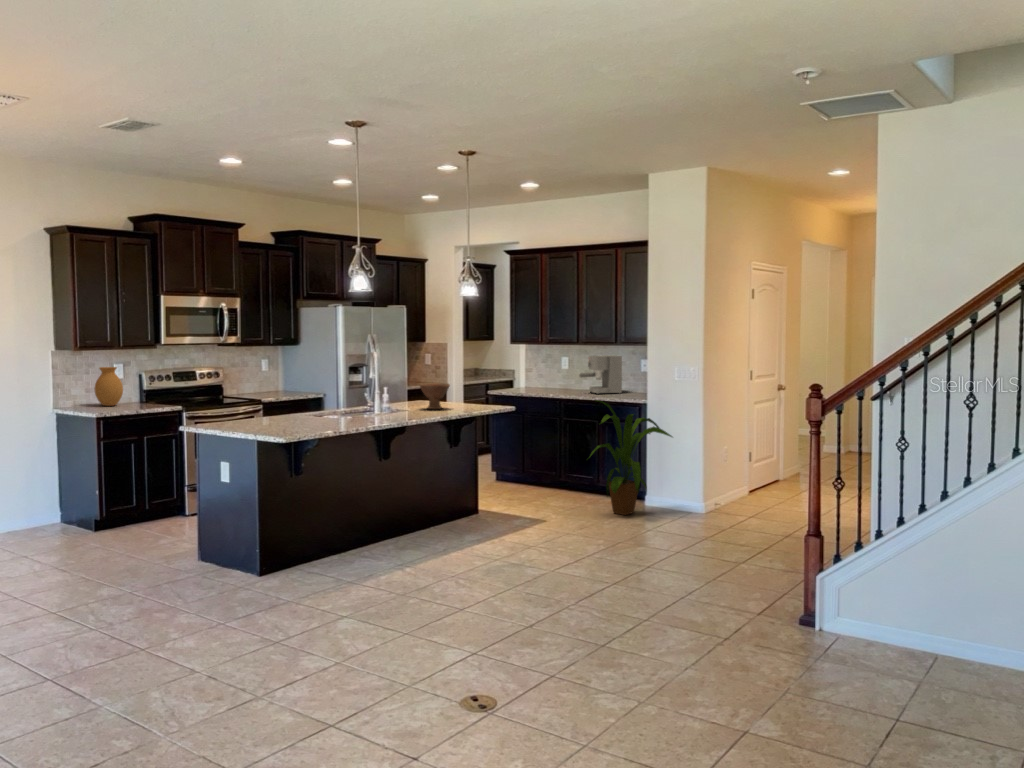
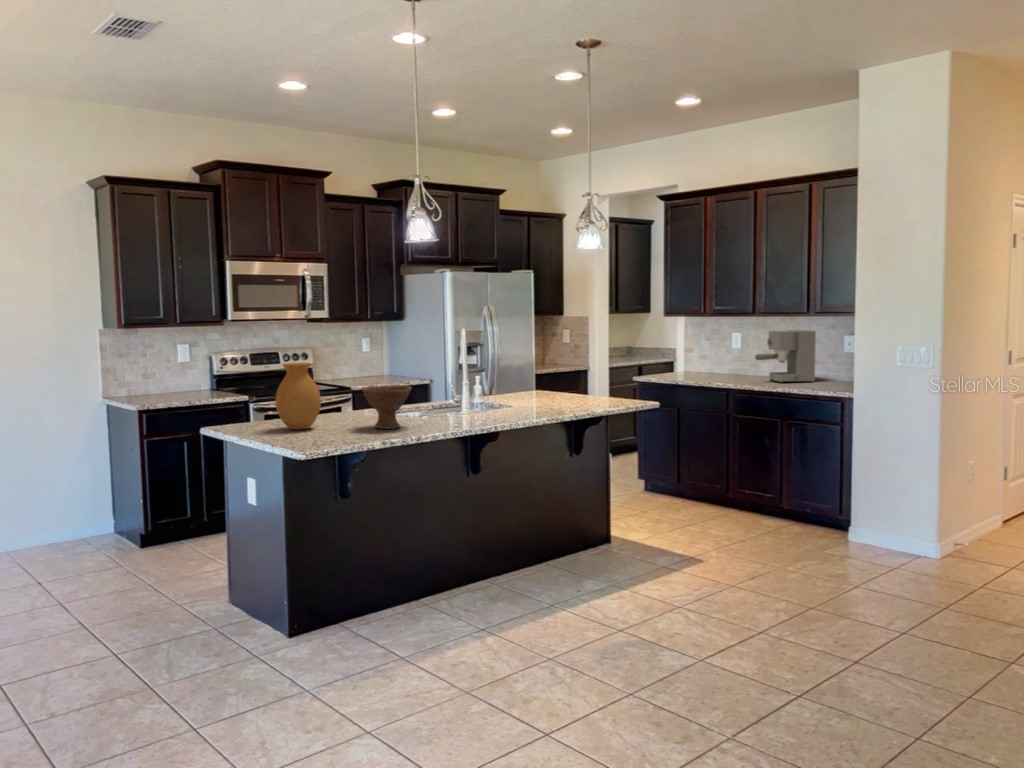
vase: present [94,367,123,406] -> present [276,363,321,430]
bowl: present [420,383,450,409] -> present [361,385,412,429]
house plant: present [589,400,672,515] -> none [761,393,895,556]

